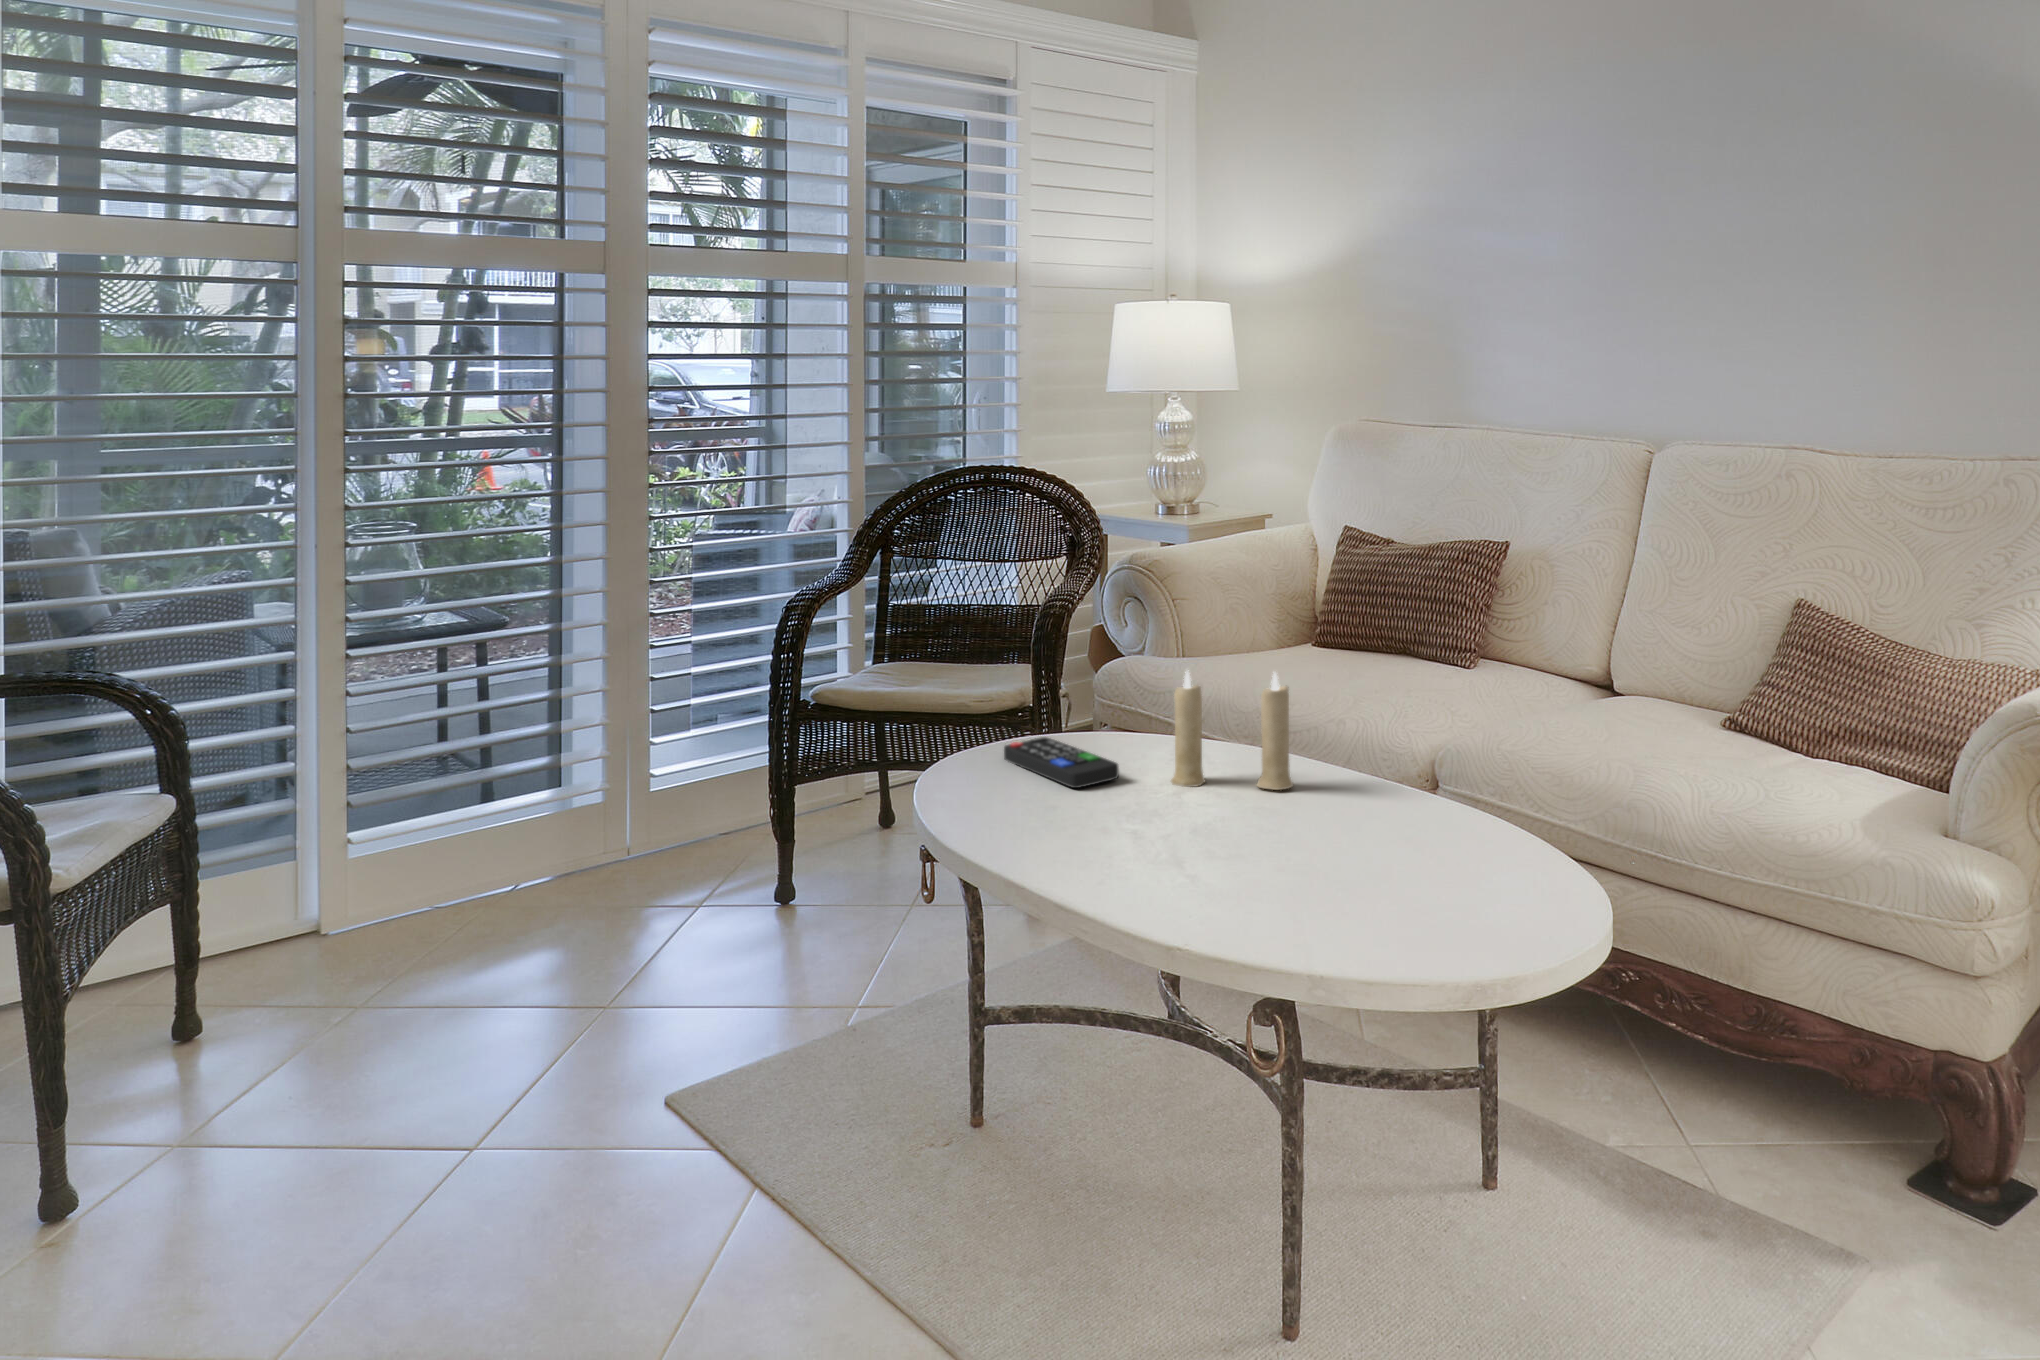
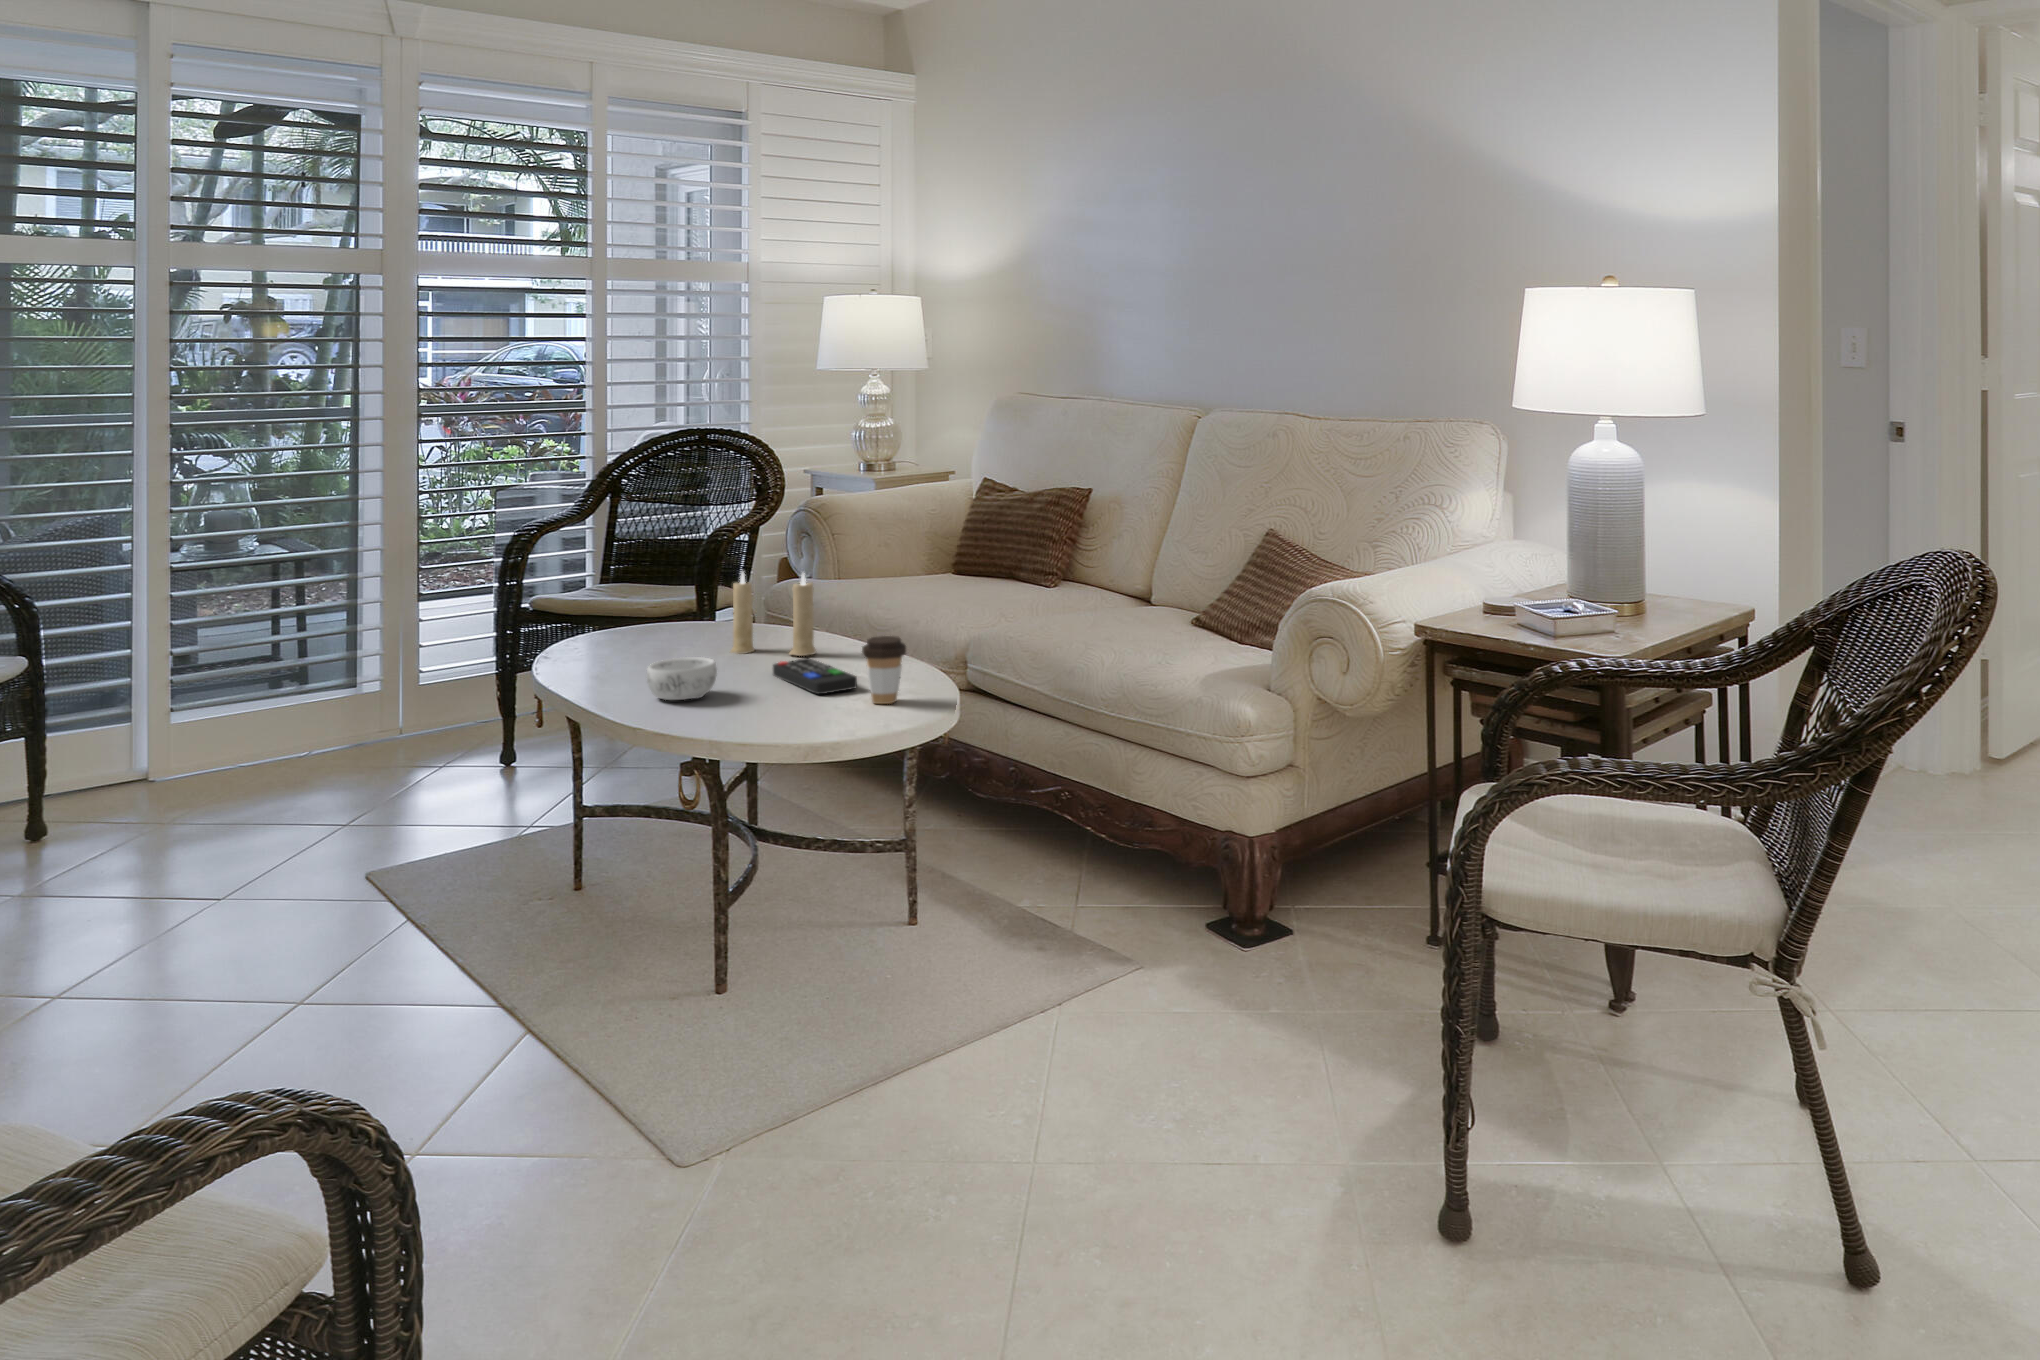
remote control: present [1004,737,1119,788] -> present [773,658,857,694]
coffee cup: none [1449,779,1513,884] -> present [862,636,906,704]
decorative bowl: none [1139,813,1238,885] -> present [647,657,717,700]

